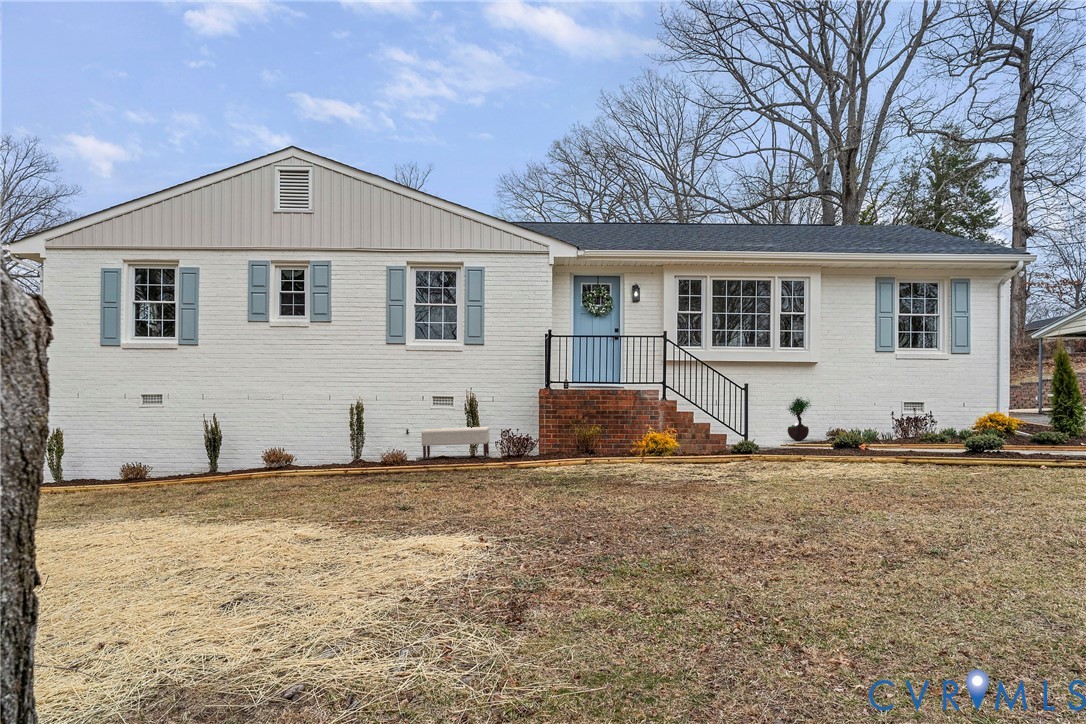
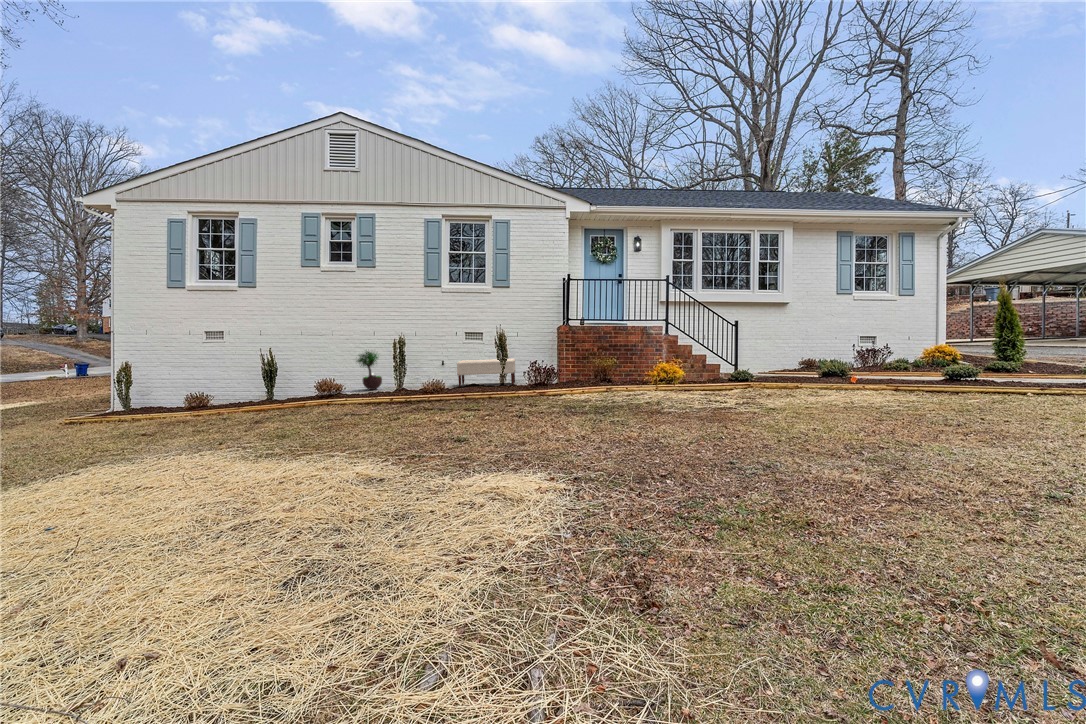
potted tree: present [788,397,811,441] -> present [357,351,382,390]

